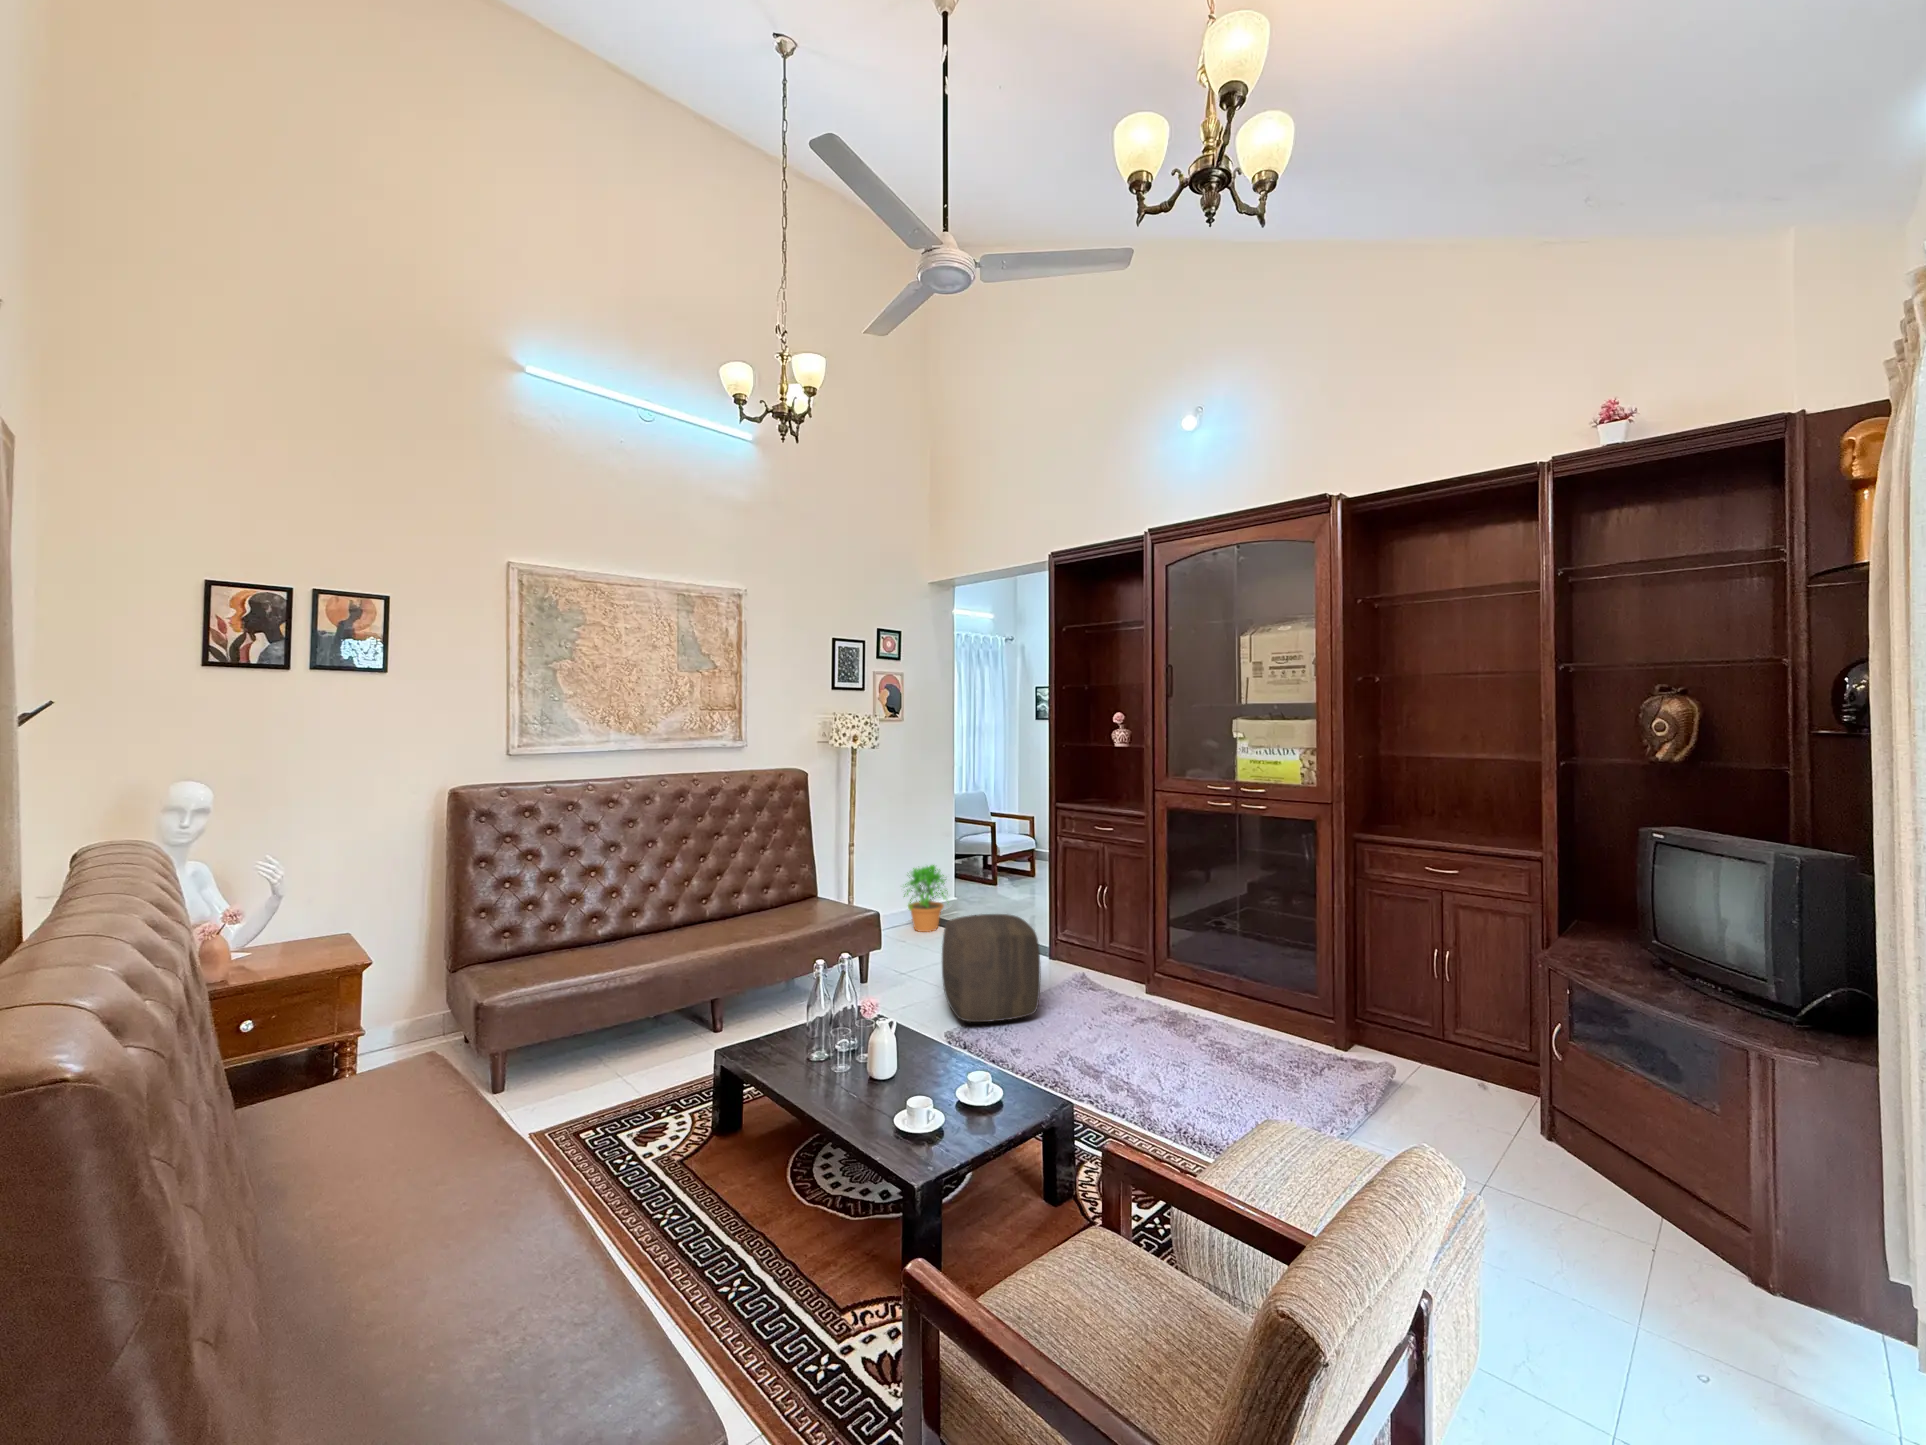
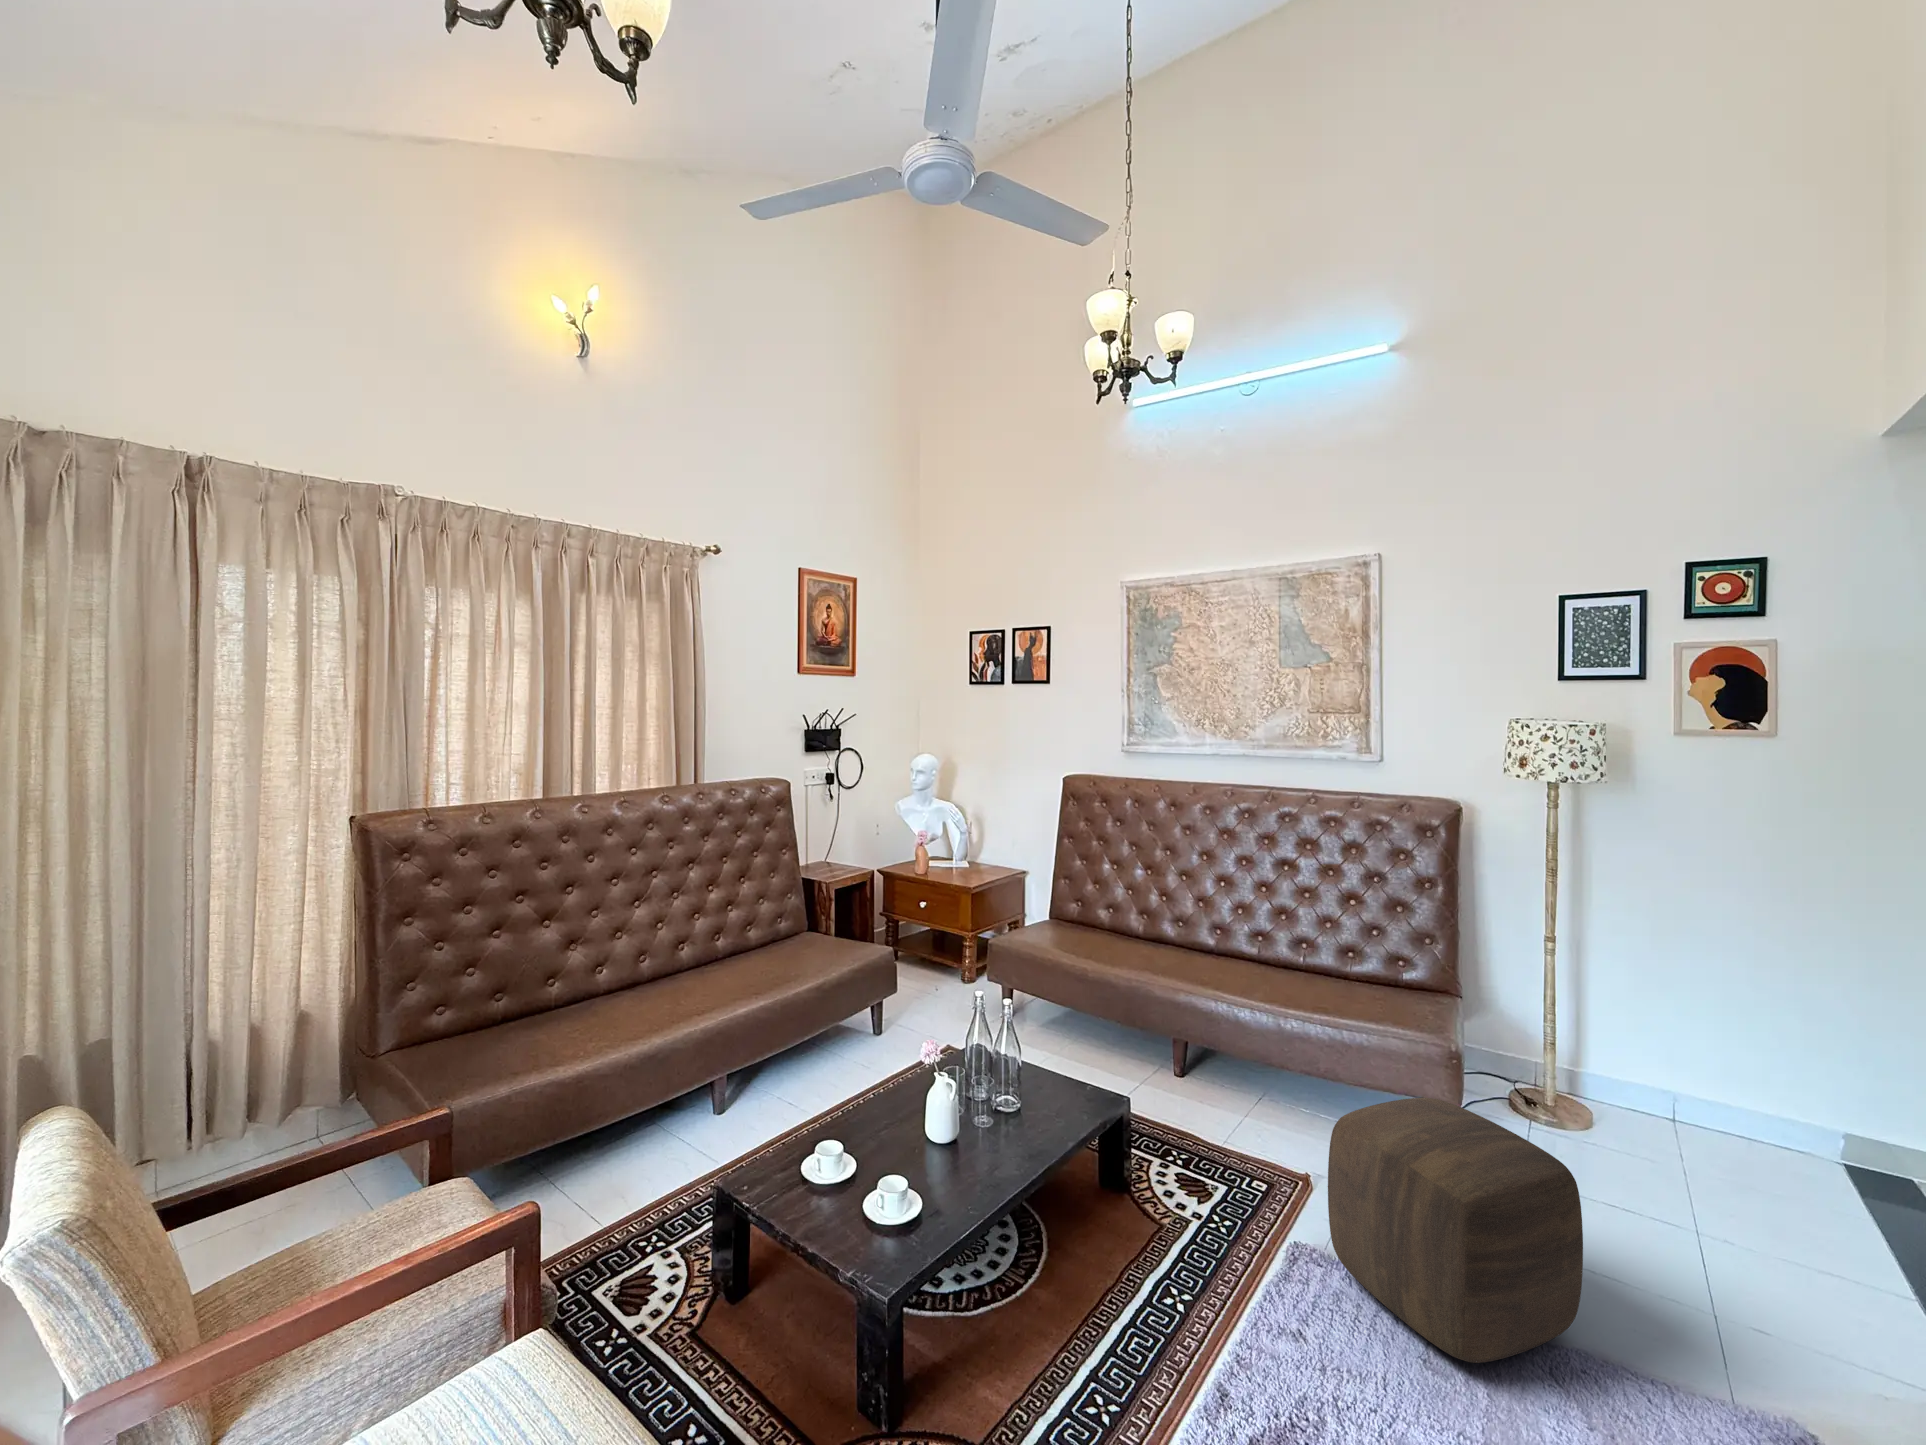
potted plant: present [904,865,948,932] -> none [1713,1034,1876,1188]

